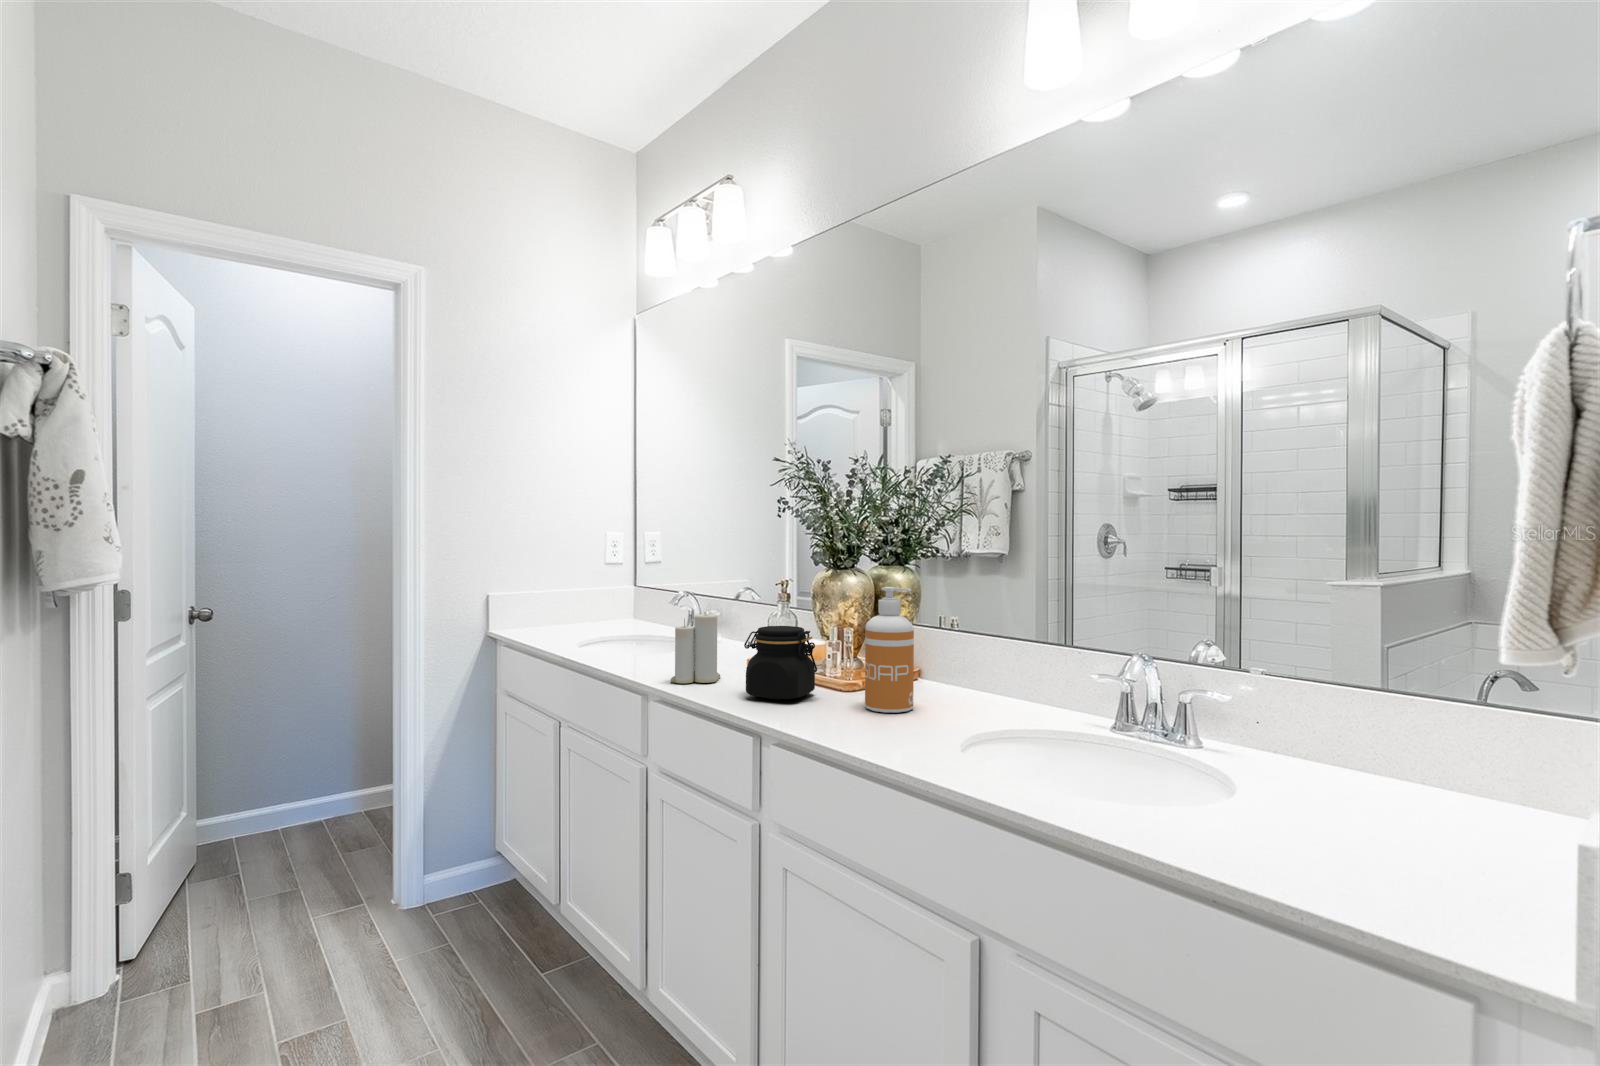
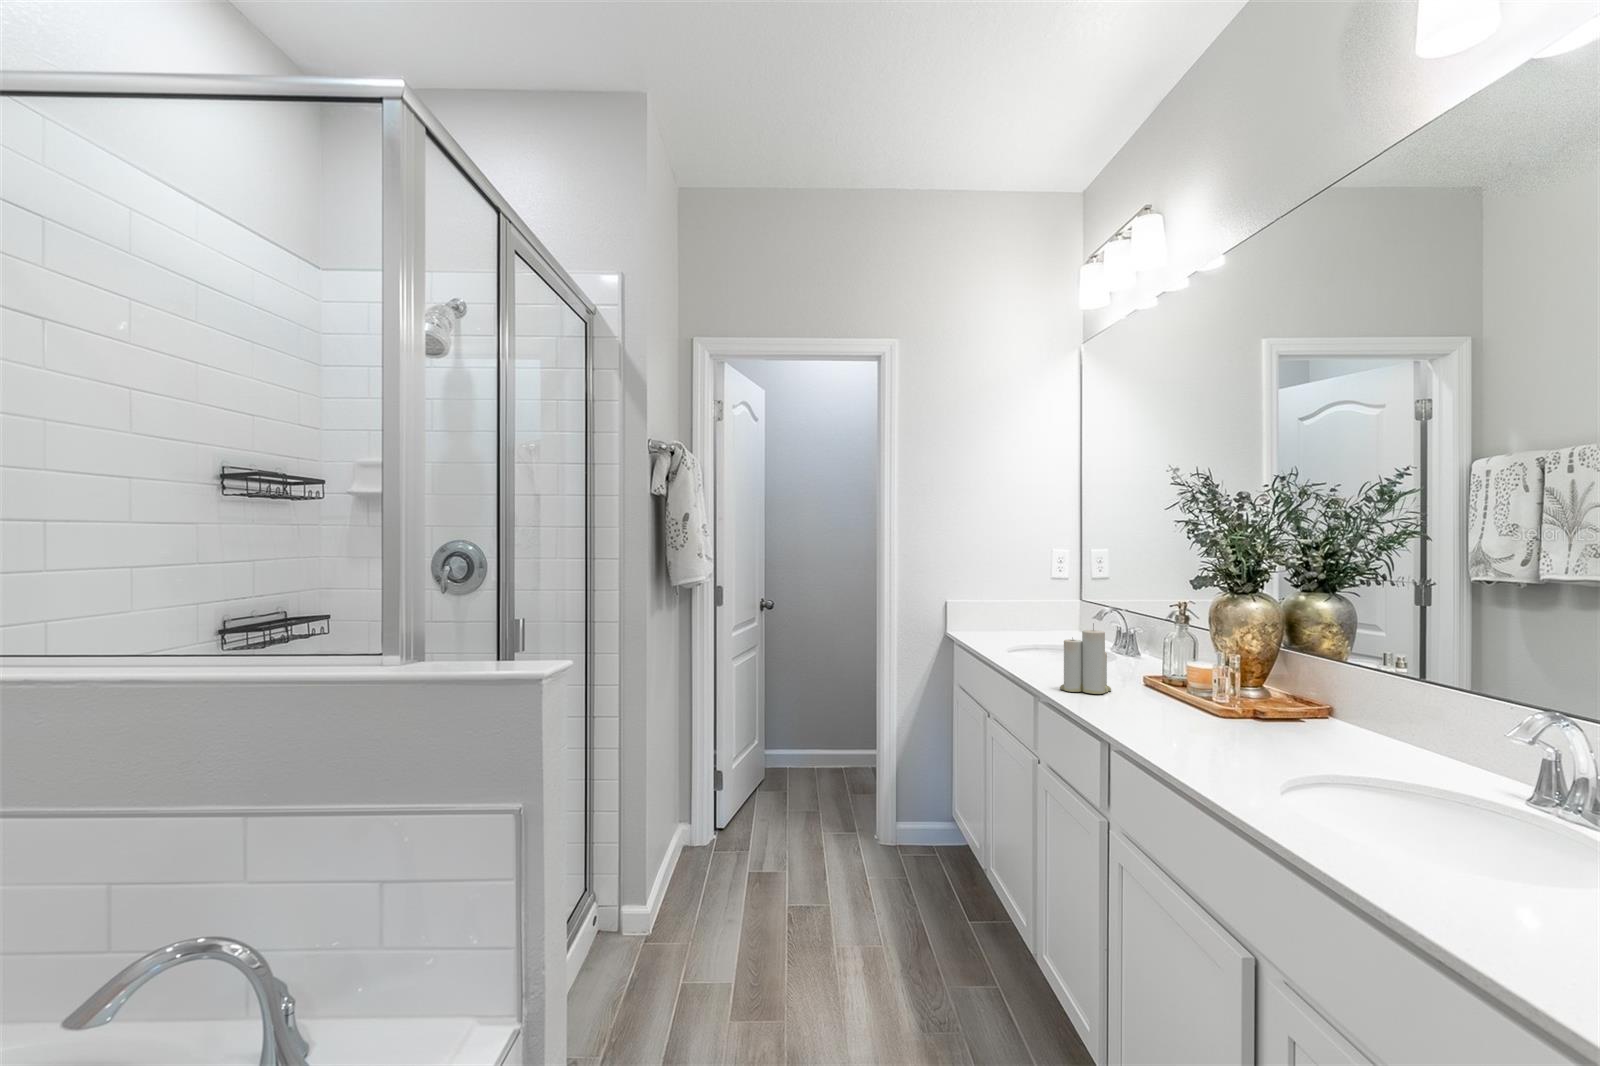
soap dispenser: present [865,587,914,713] -> none [1239,615,1300,749]
jar: present [744,626,817,700] -> none [1119,646,1195,718]

